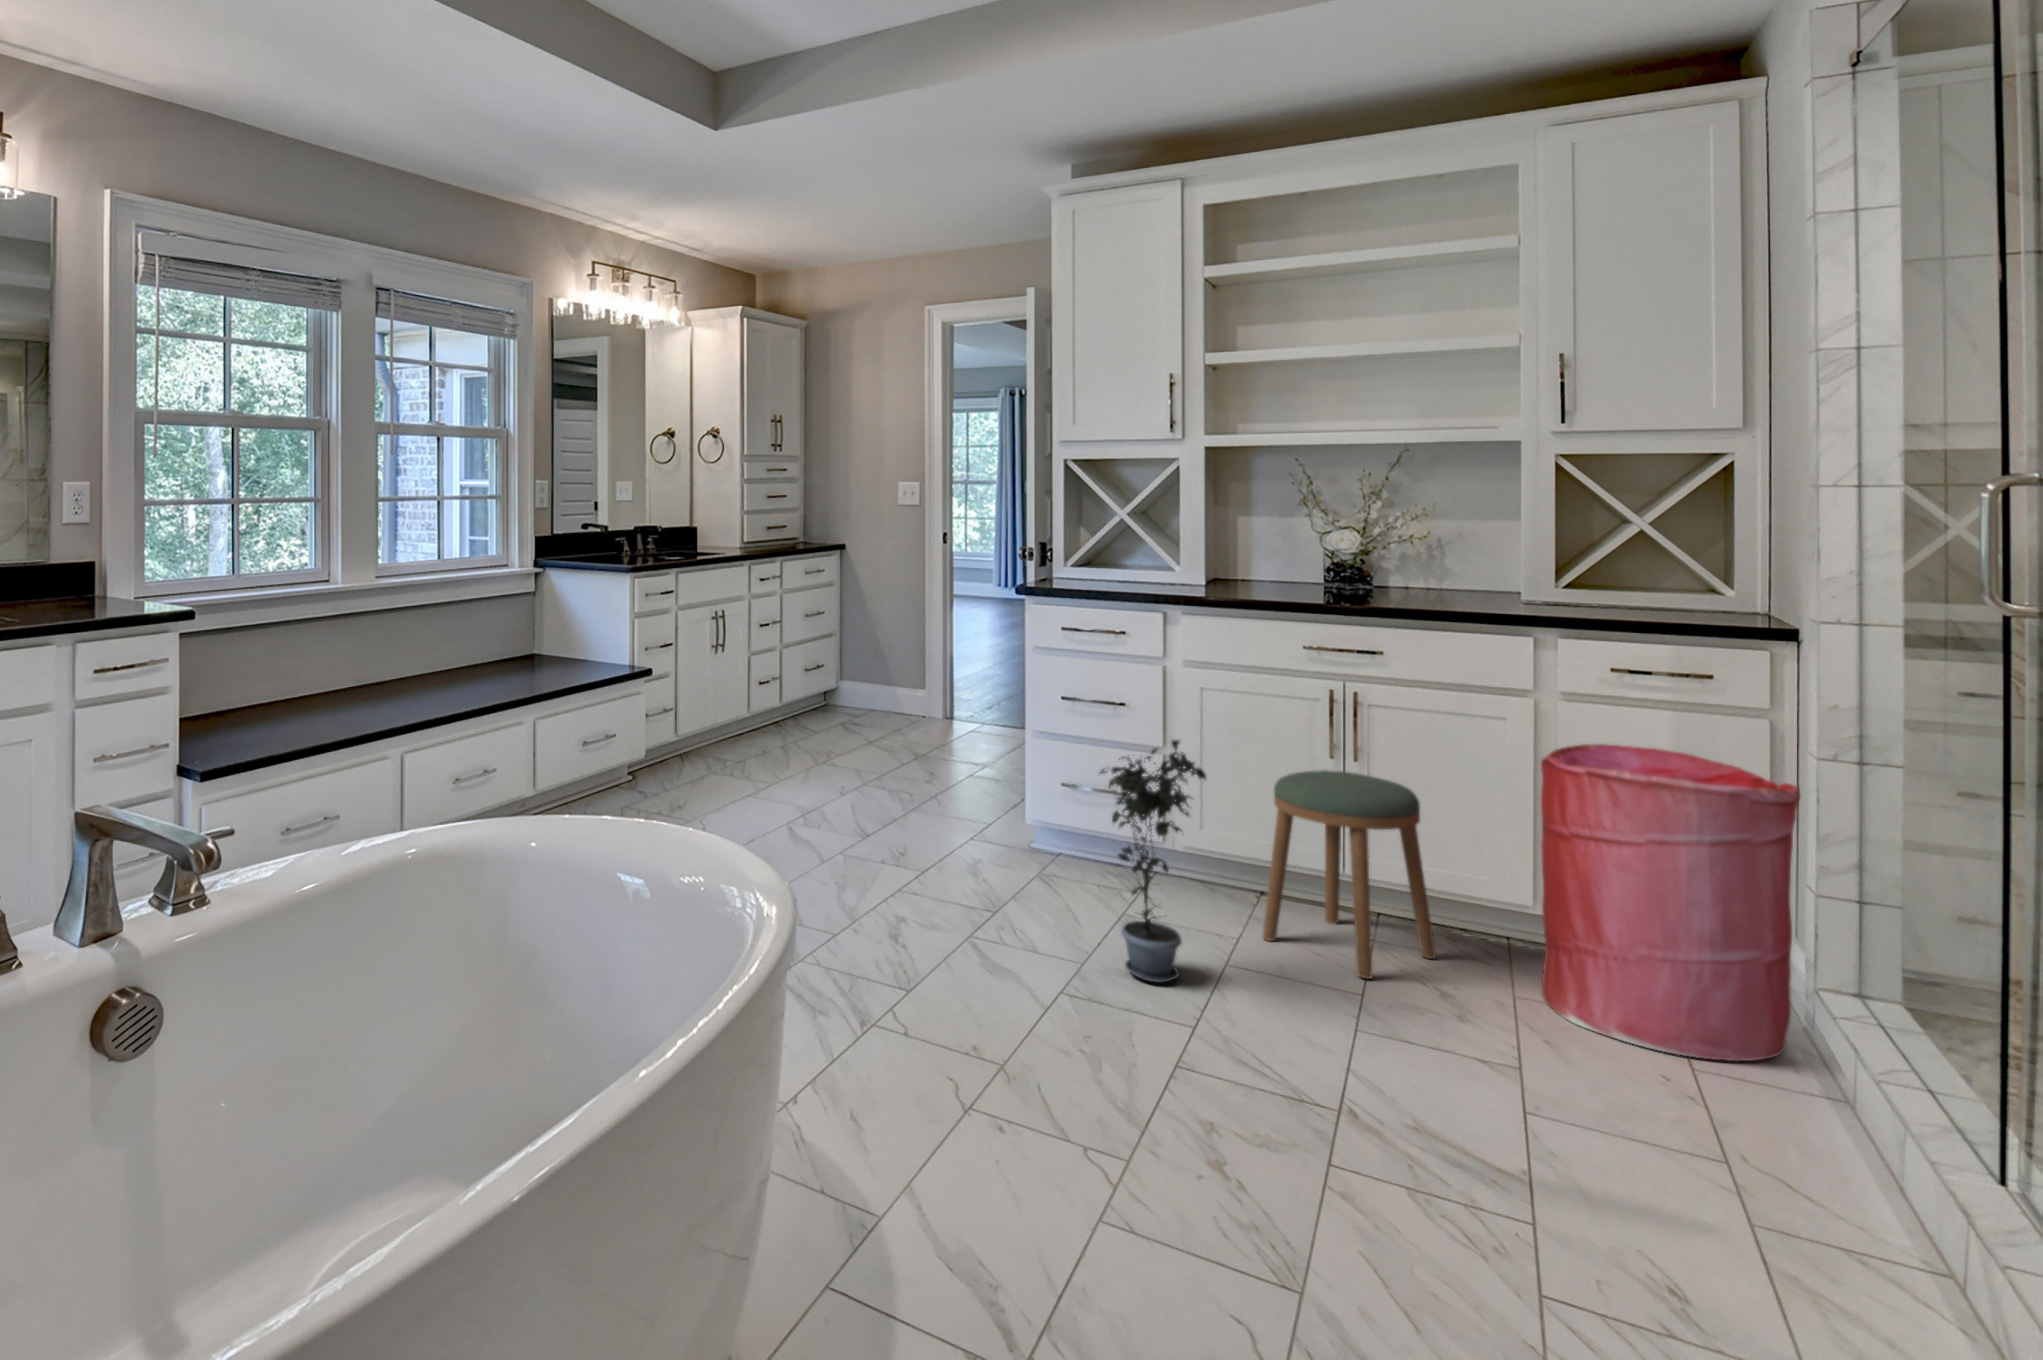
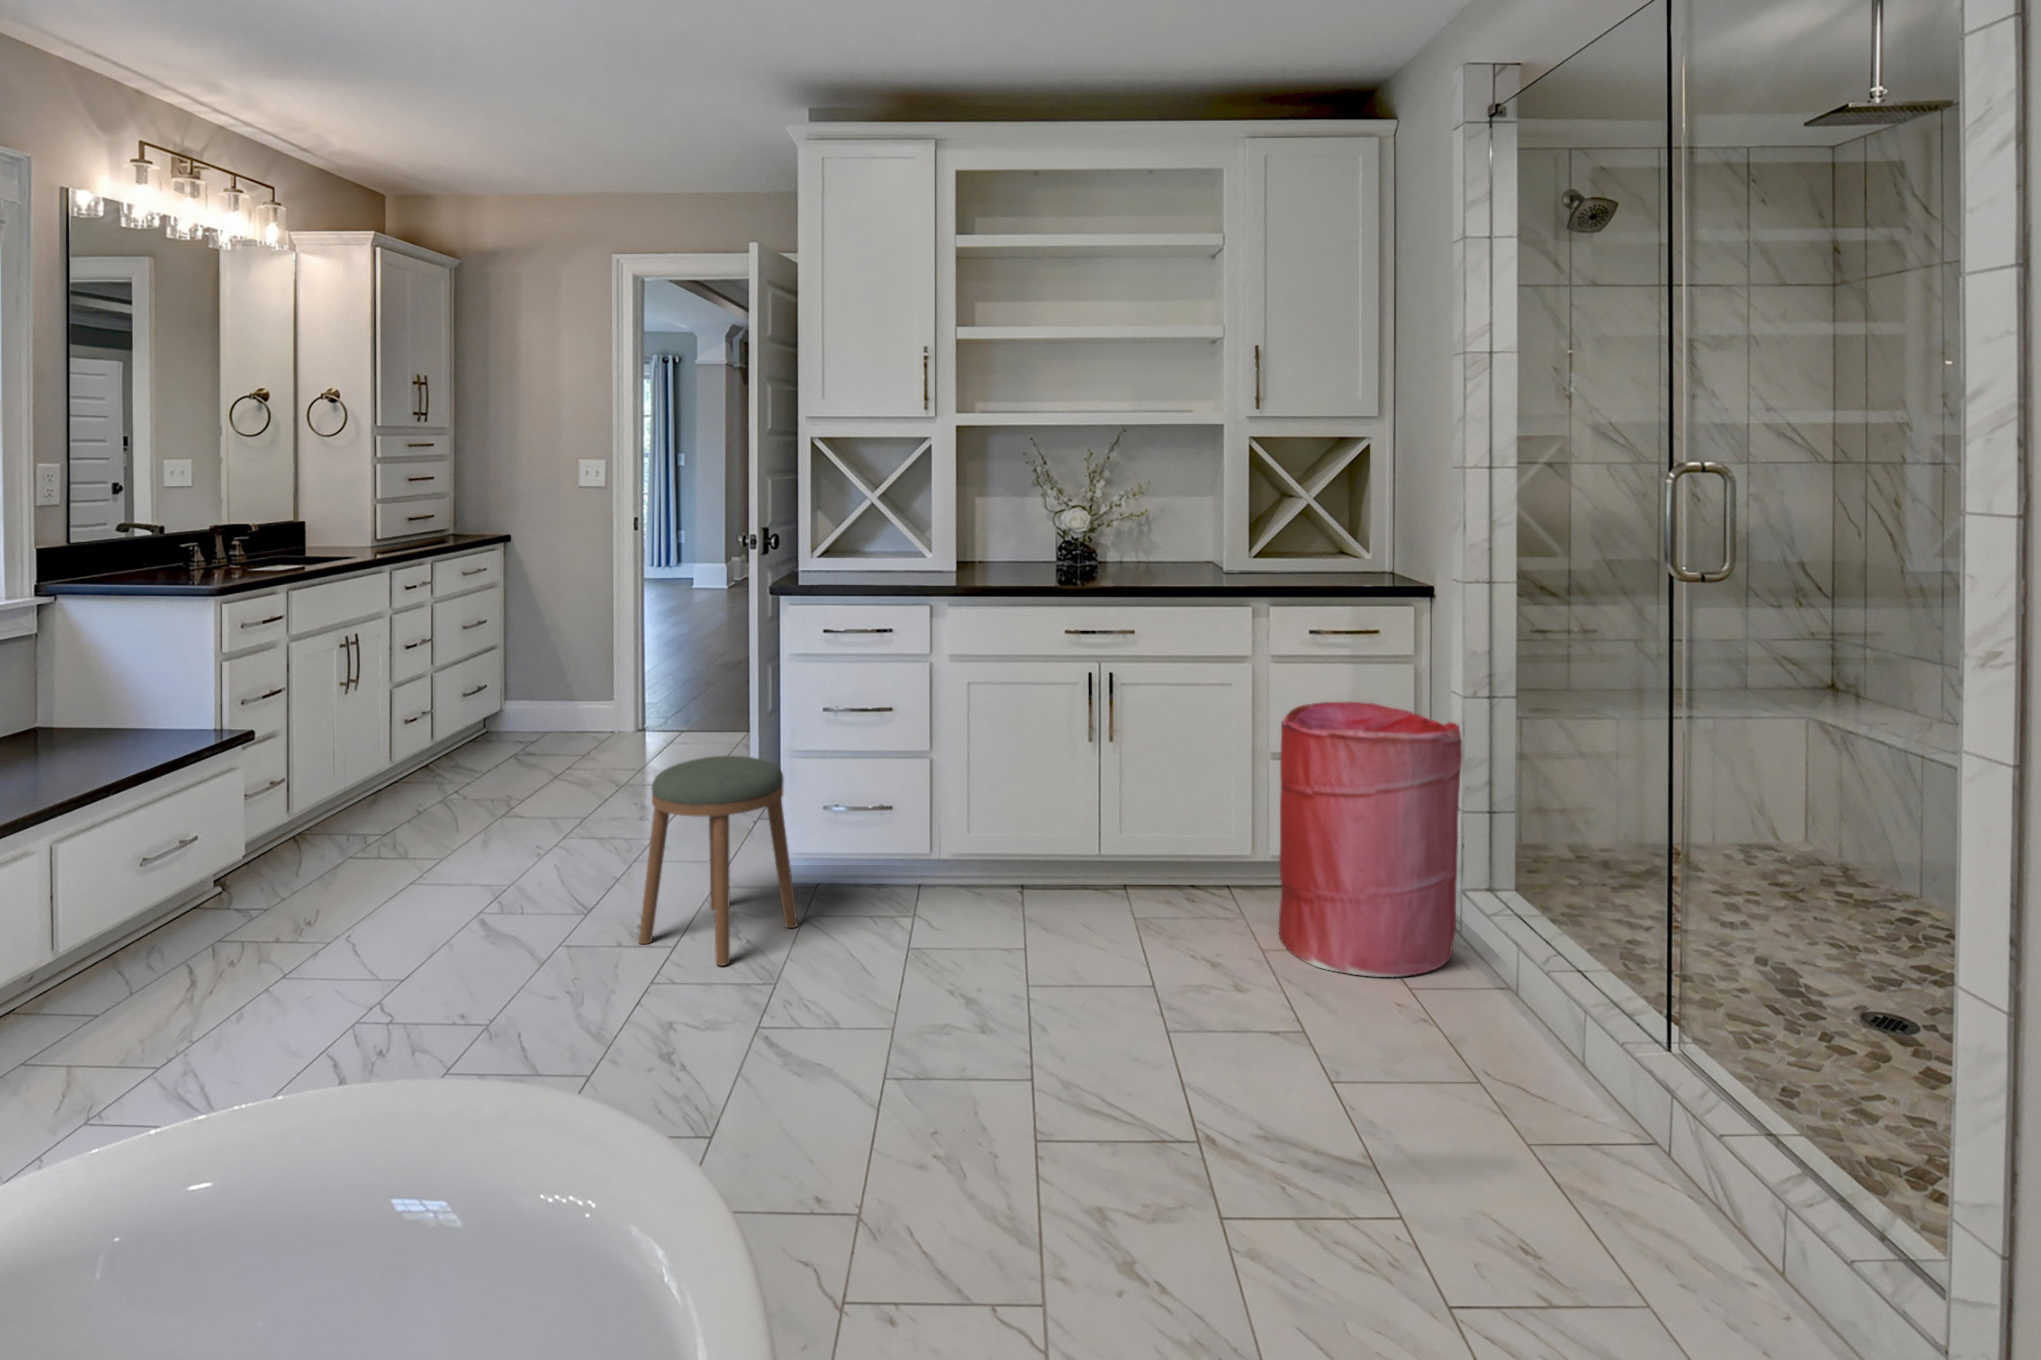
potted plant: present [1100,740,1206,983] -> none [912,754,1024,1028]
stool: present [1263,770,1436,979] -> present [639,756,797,966]

